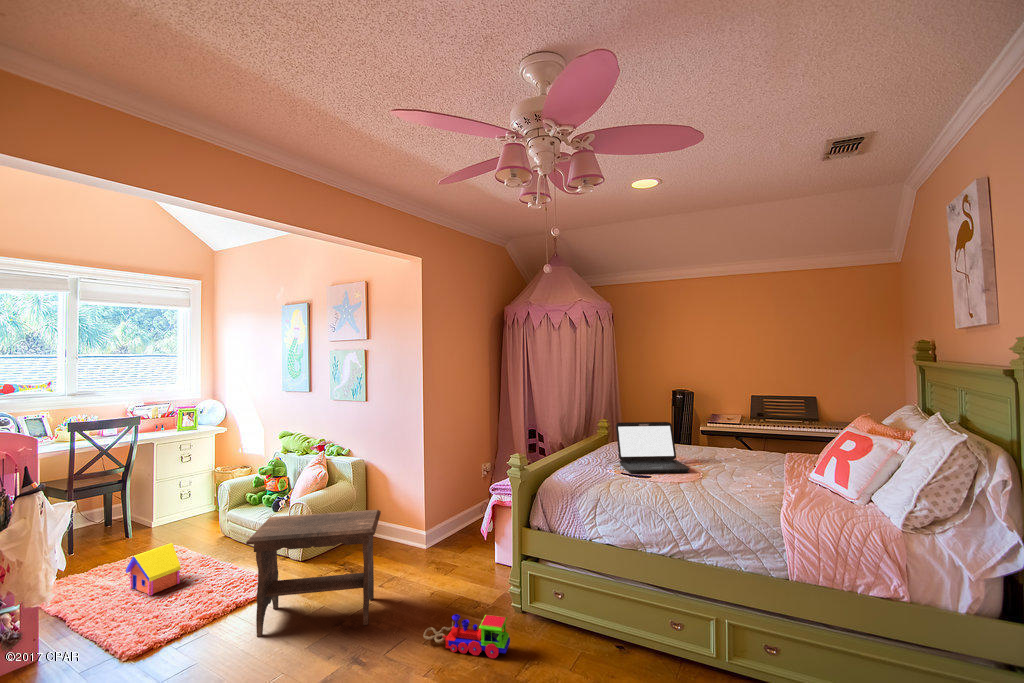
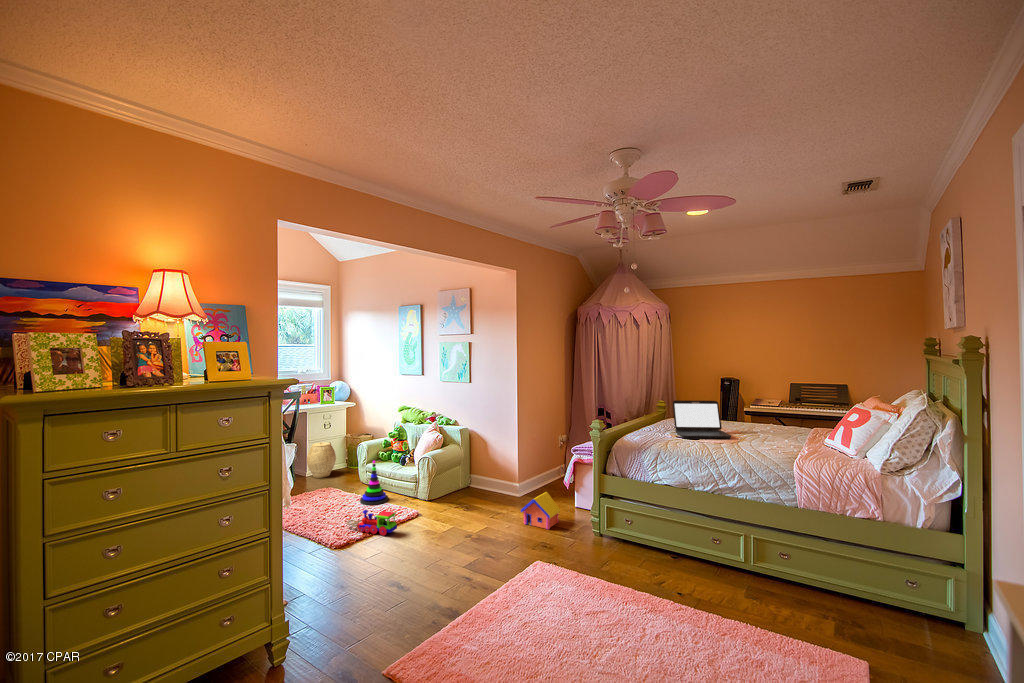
woven basket: none [151,482,194,529] -> present [307,442,336,478]
stacking toy: none [206,510,248,573] -> present [360,461,388,505]
footstool: present [246,510,381,637] -> none [408,460,494,541]
toy house: present [126,543,181,595] -> present [521,492,560,529]
toy train: present [424,614,510,658] -> present [346,510,397,535]

